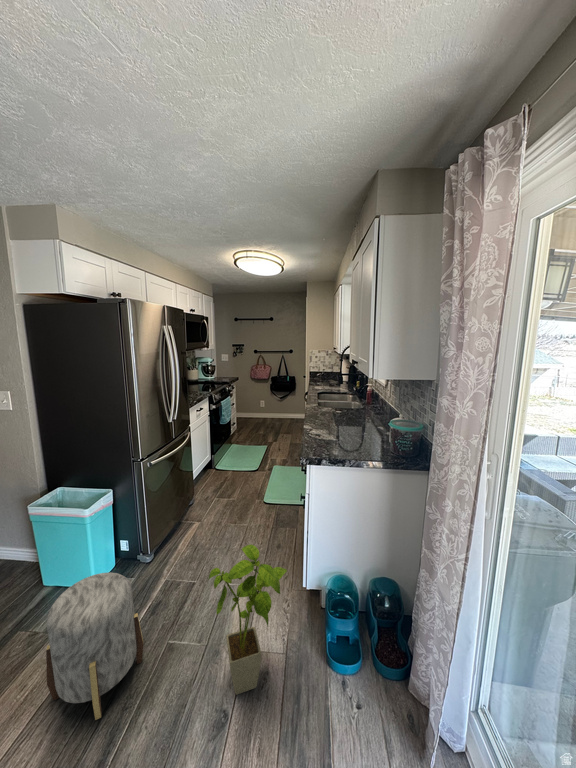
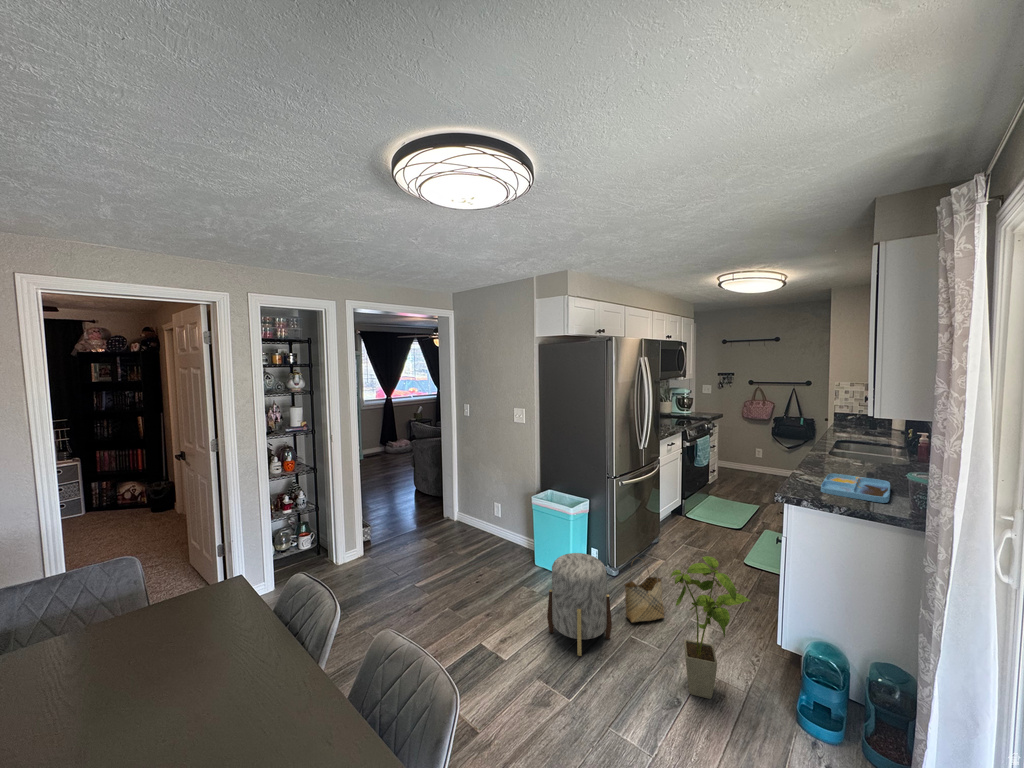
tray: none [329,425,376,448] -> present [821,473,890,503]
woven basket: none [158,545,203,622] -> present [625,557,664,622]

